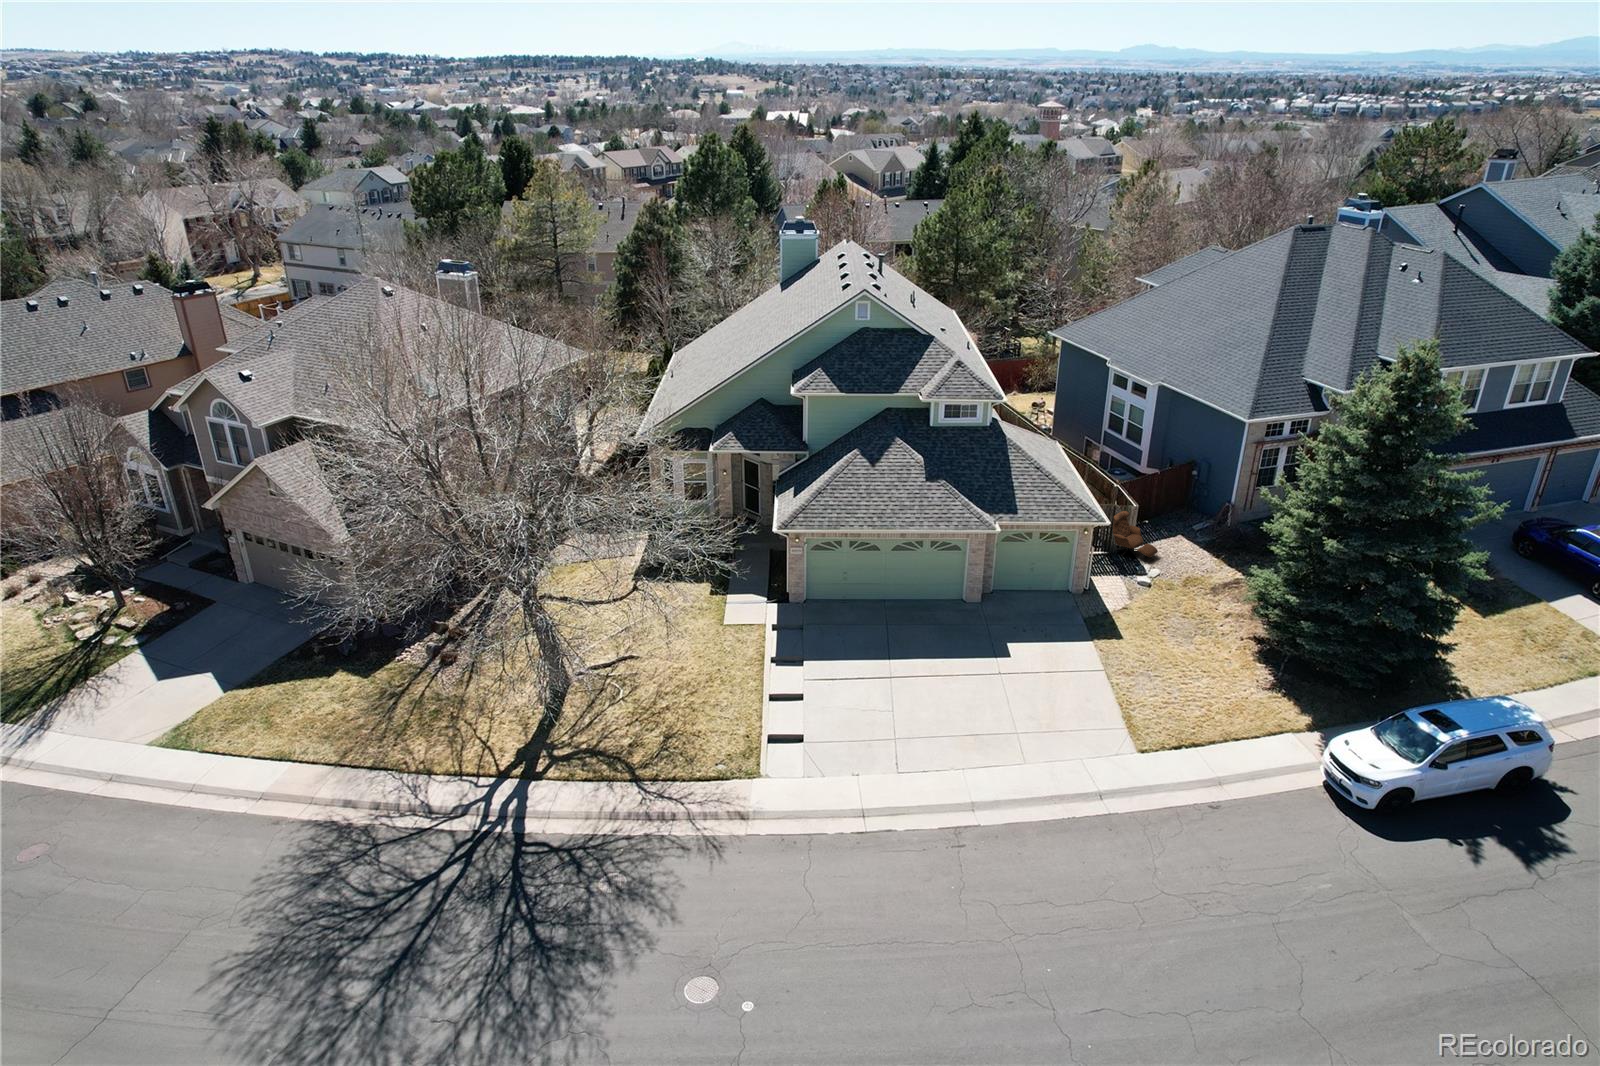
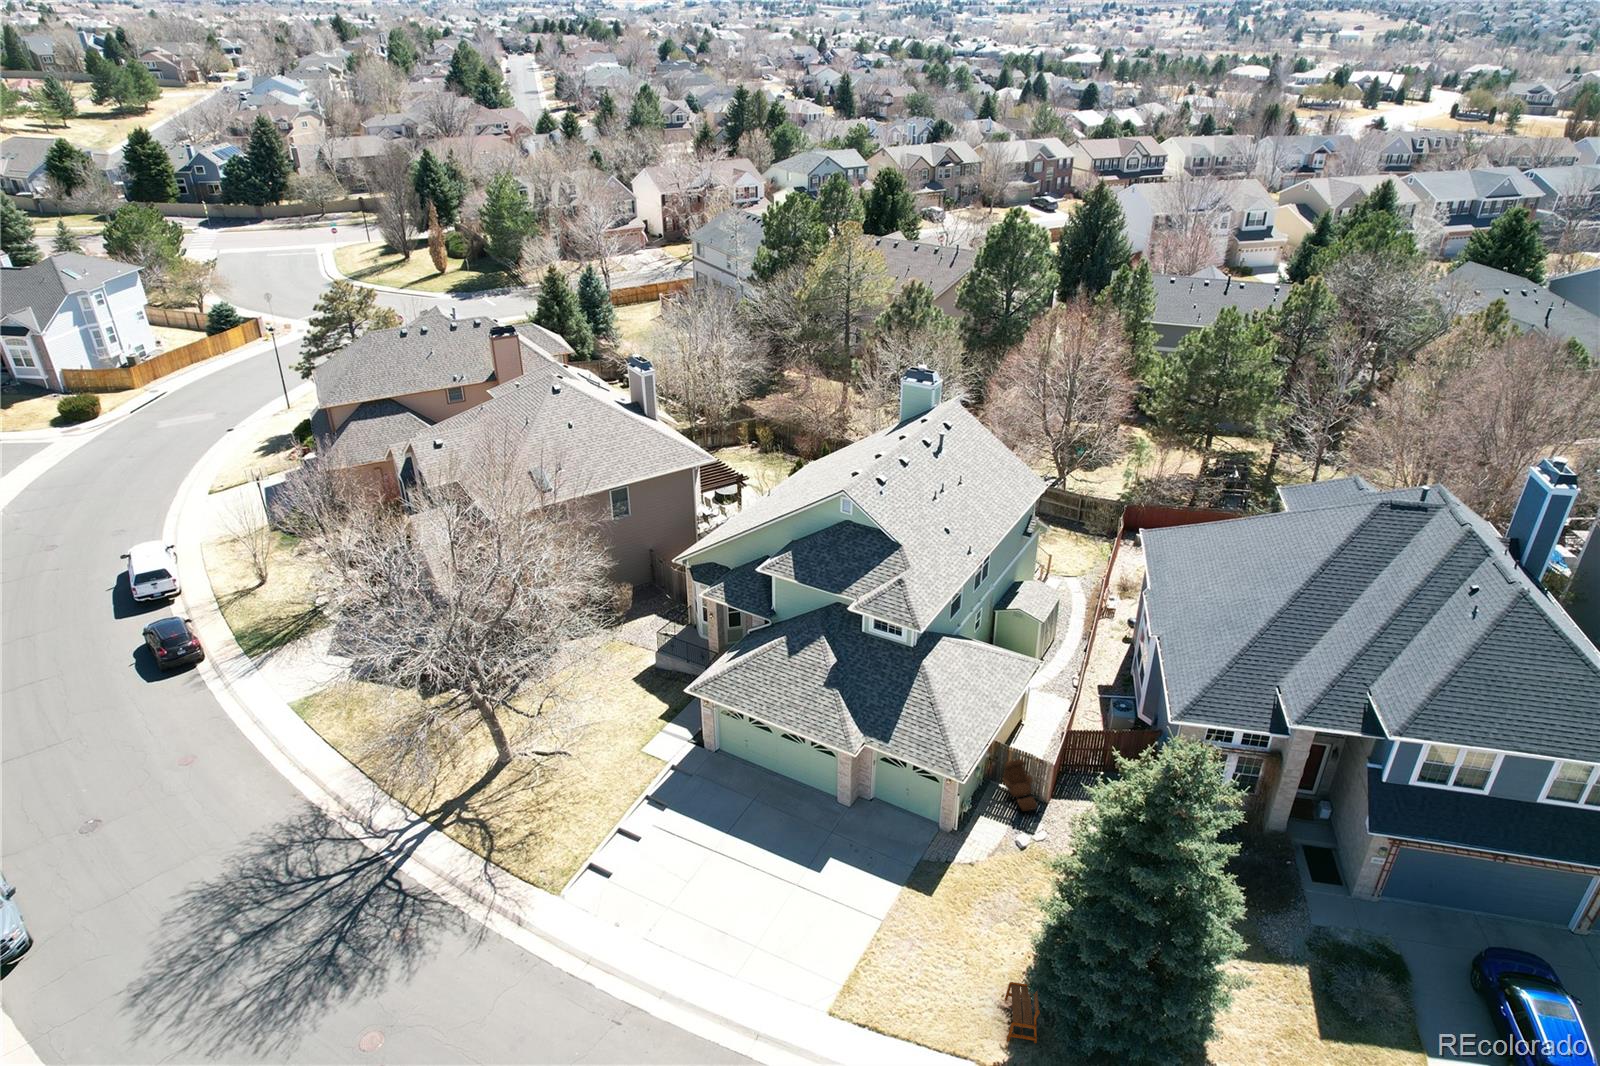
bench: none [1295,648,1367,722] -> present [1005,982,1040,1043]

